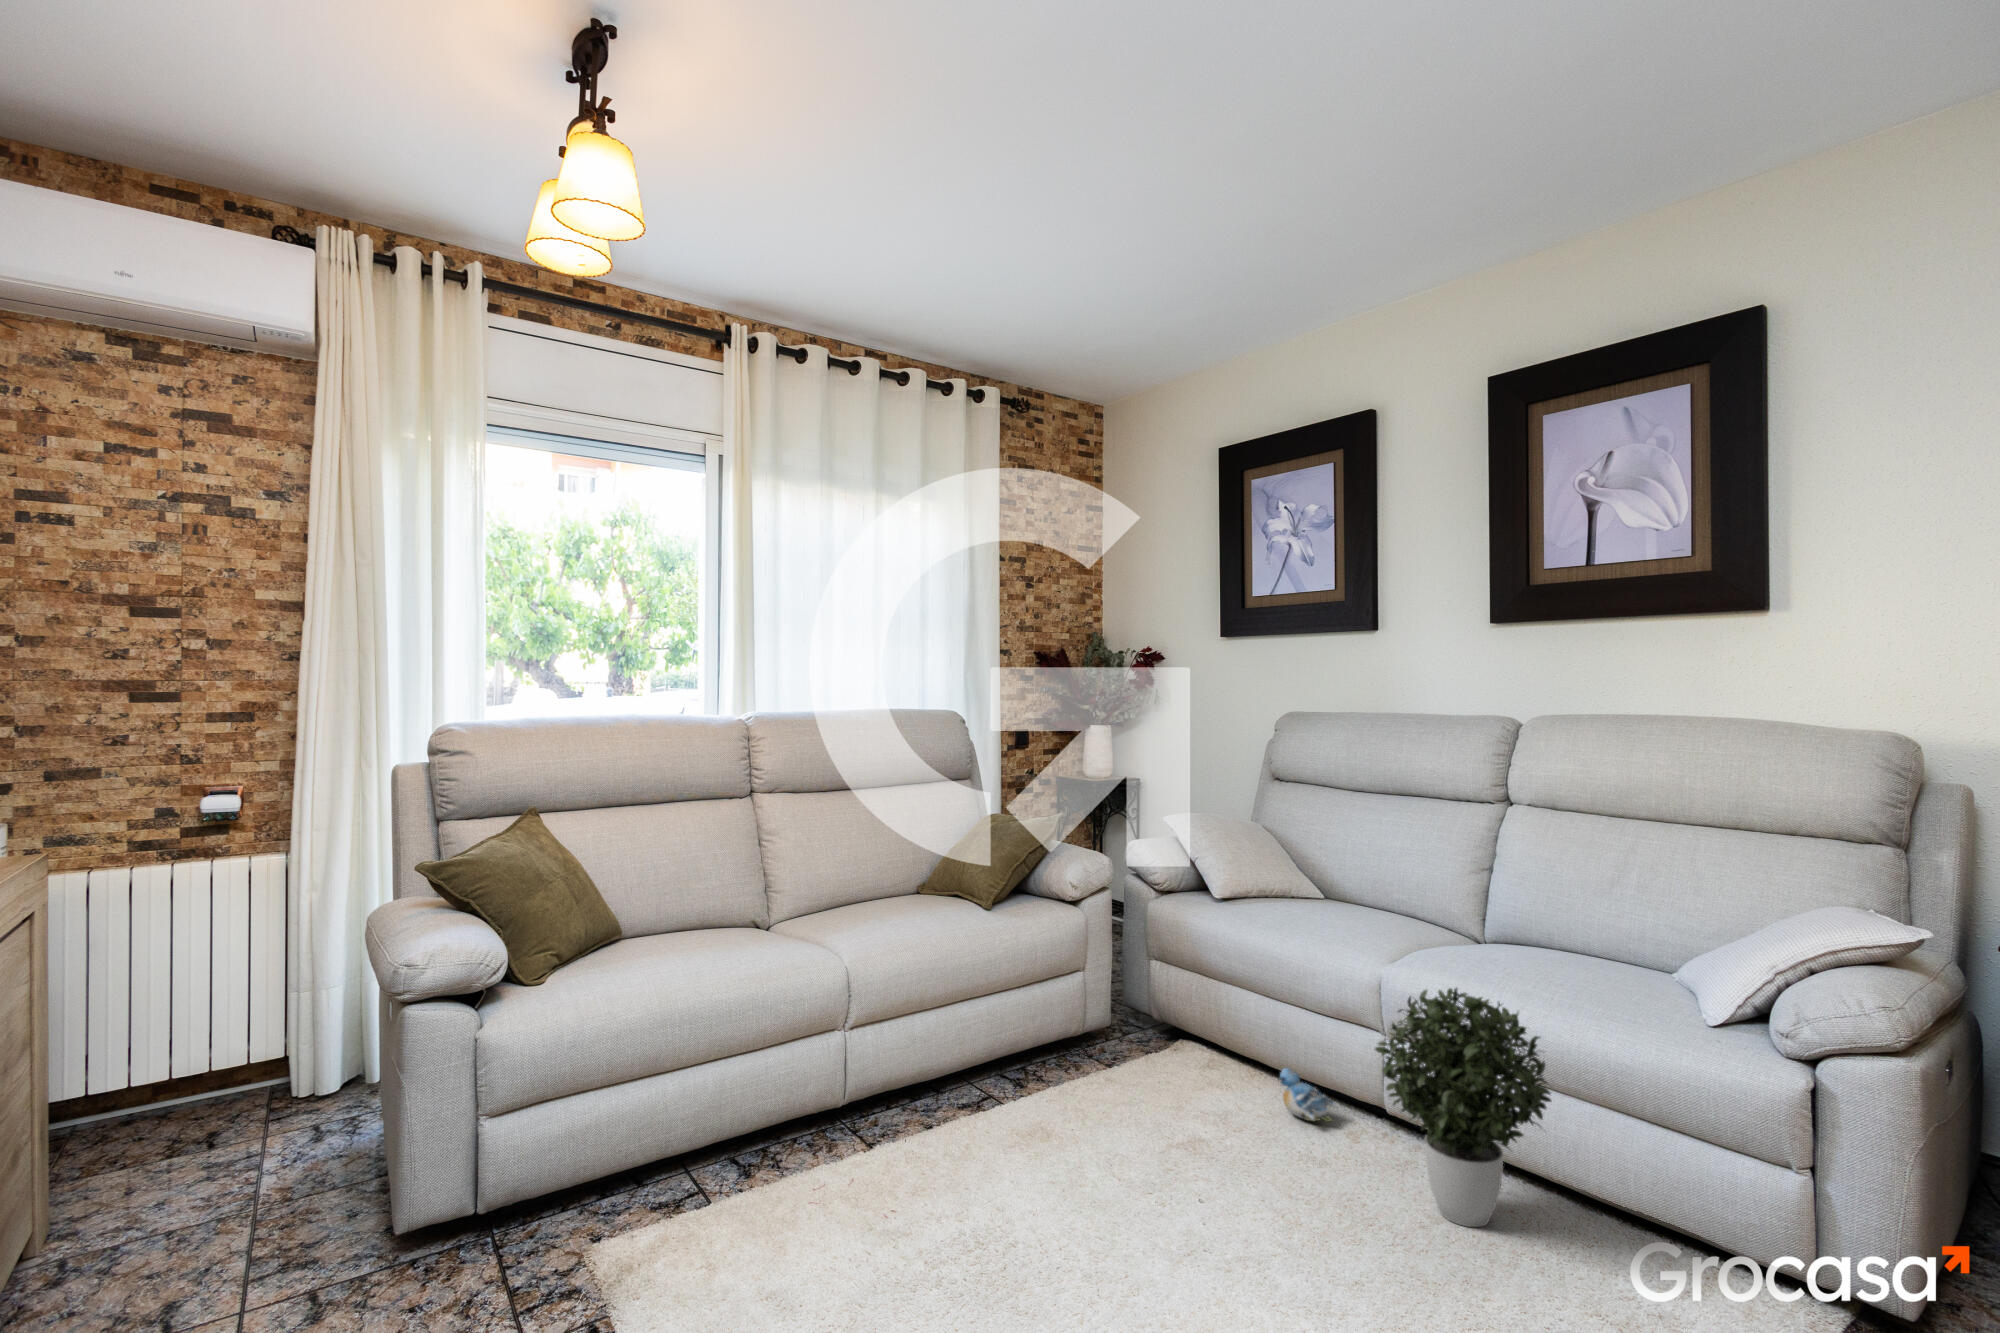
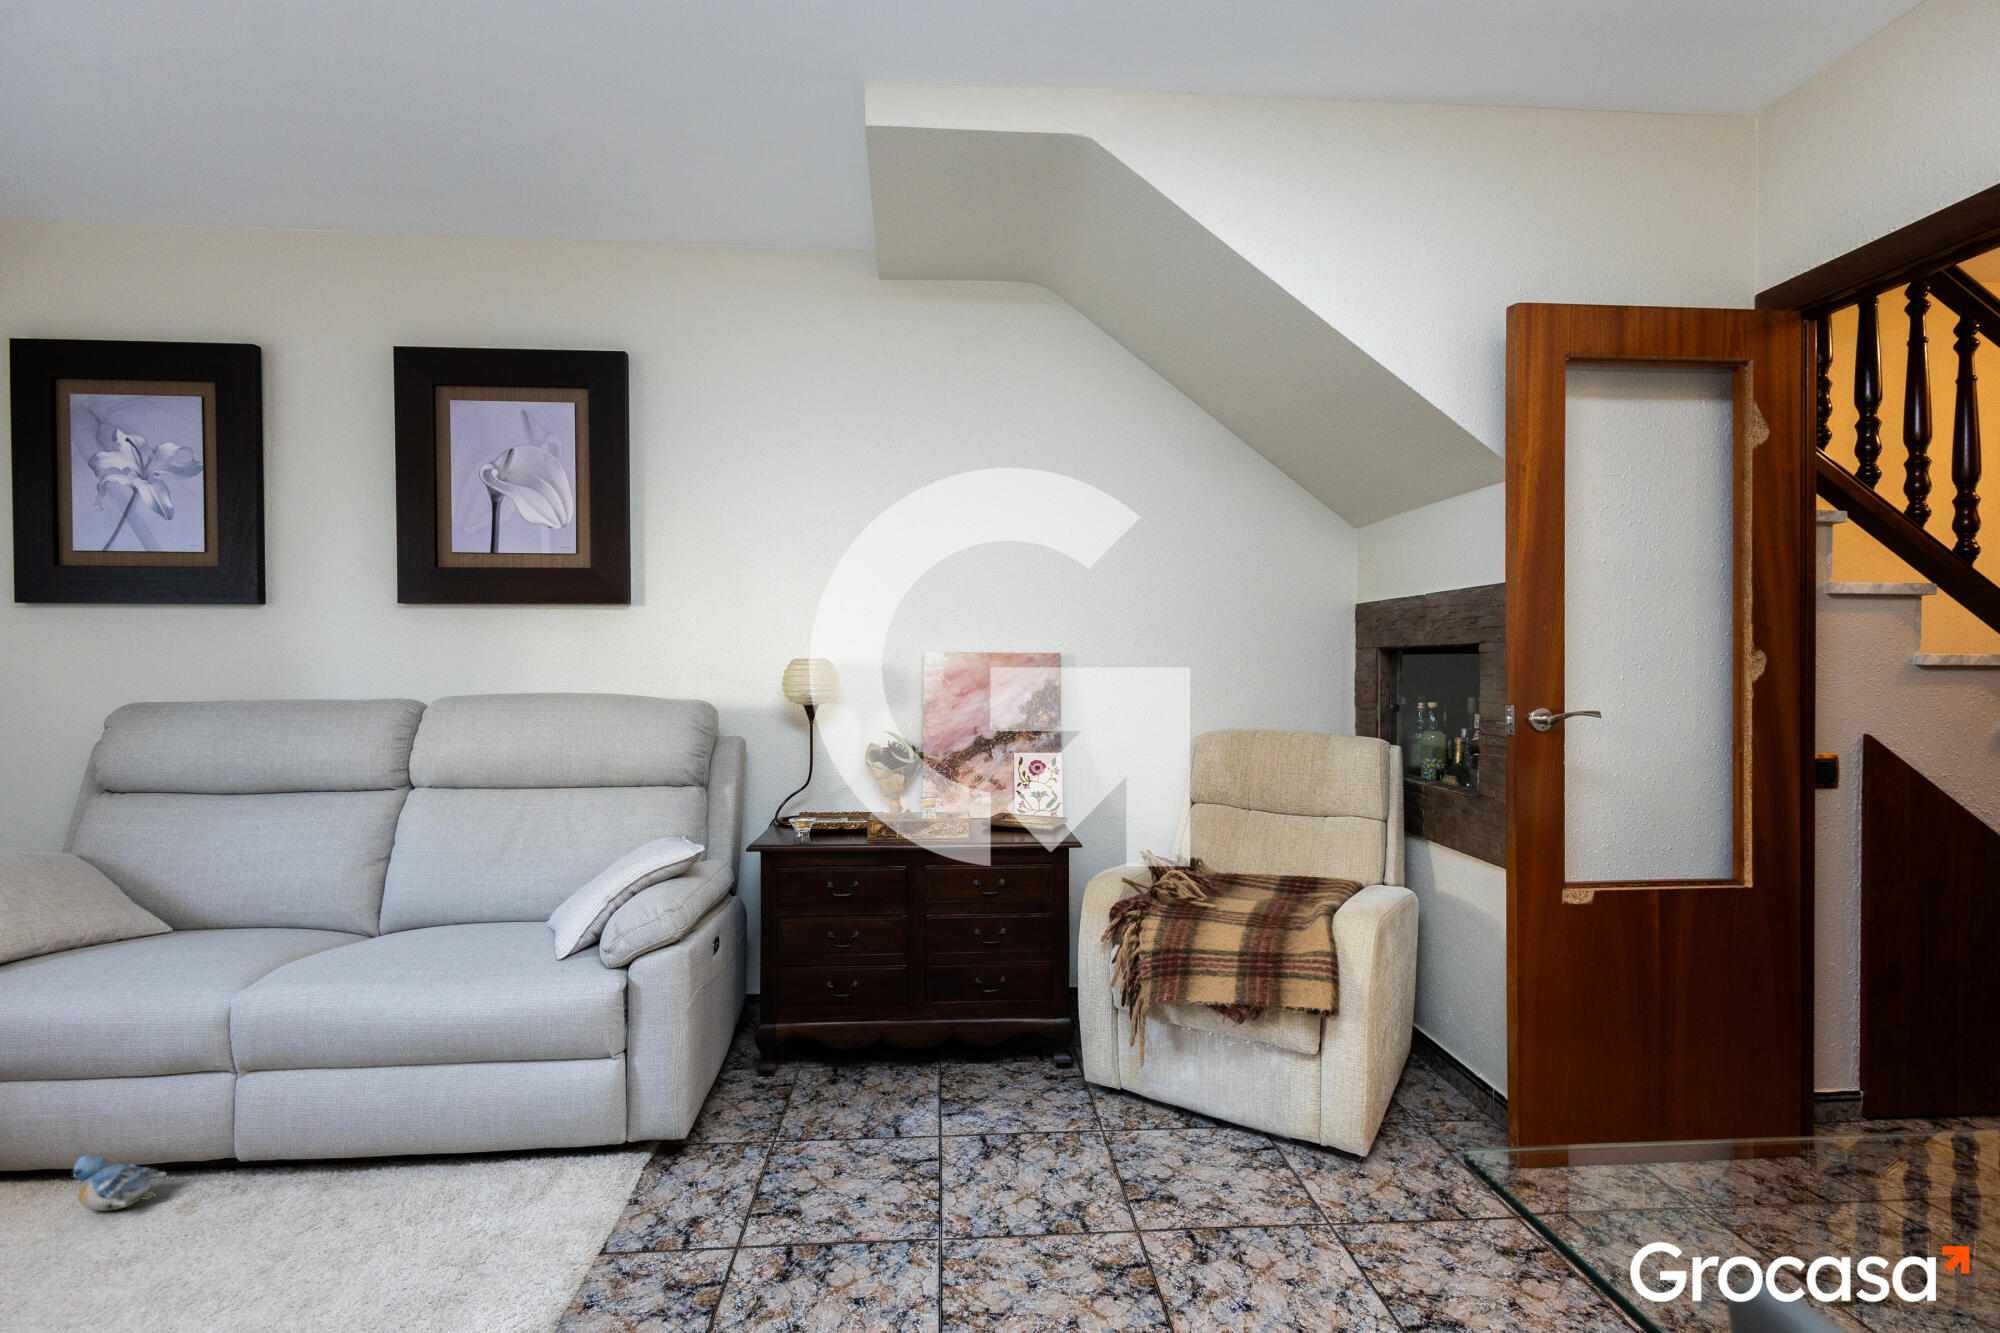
potted plant: present [1375,988,1551,1227] -> none [201,994,417,1248]

